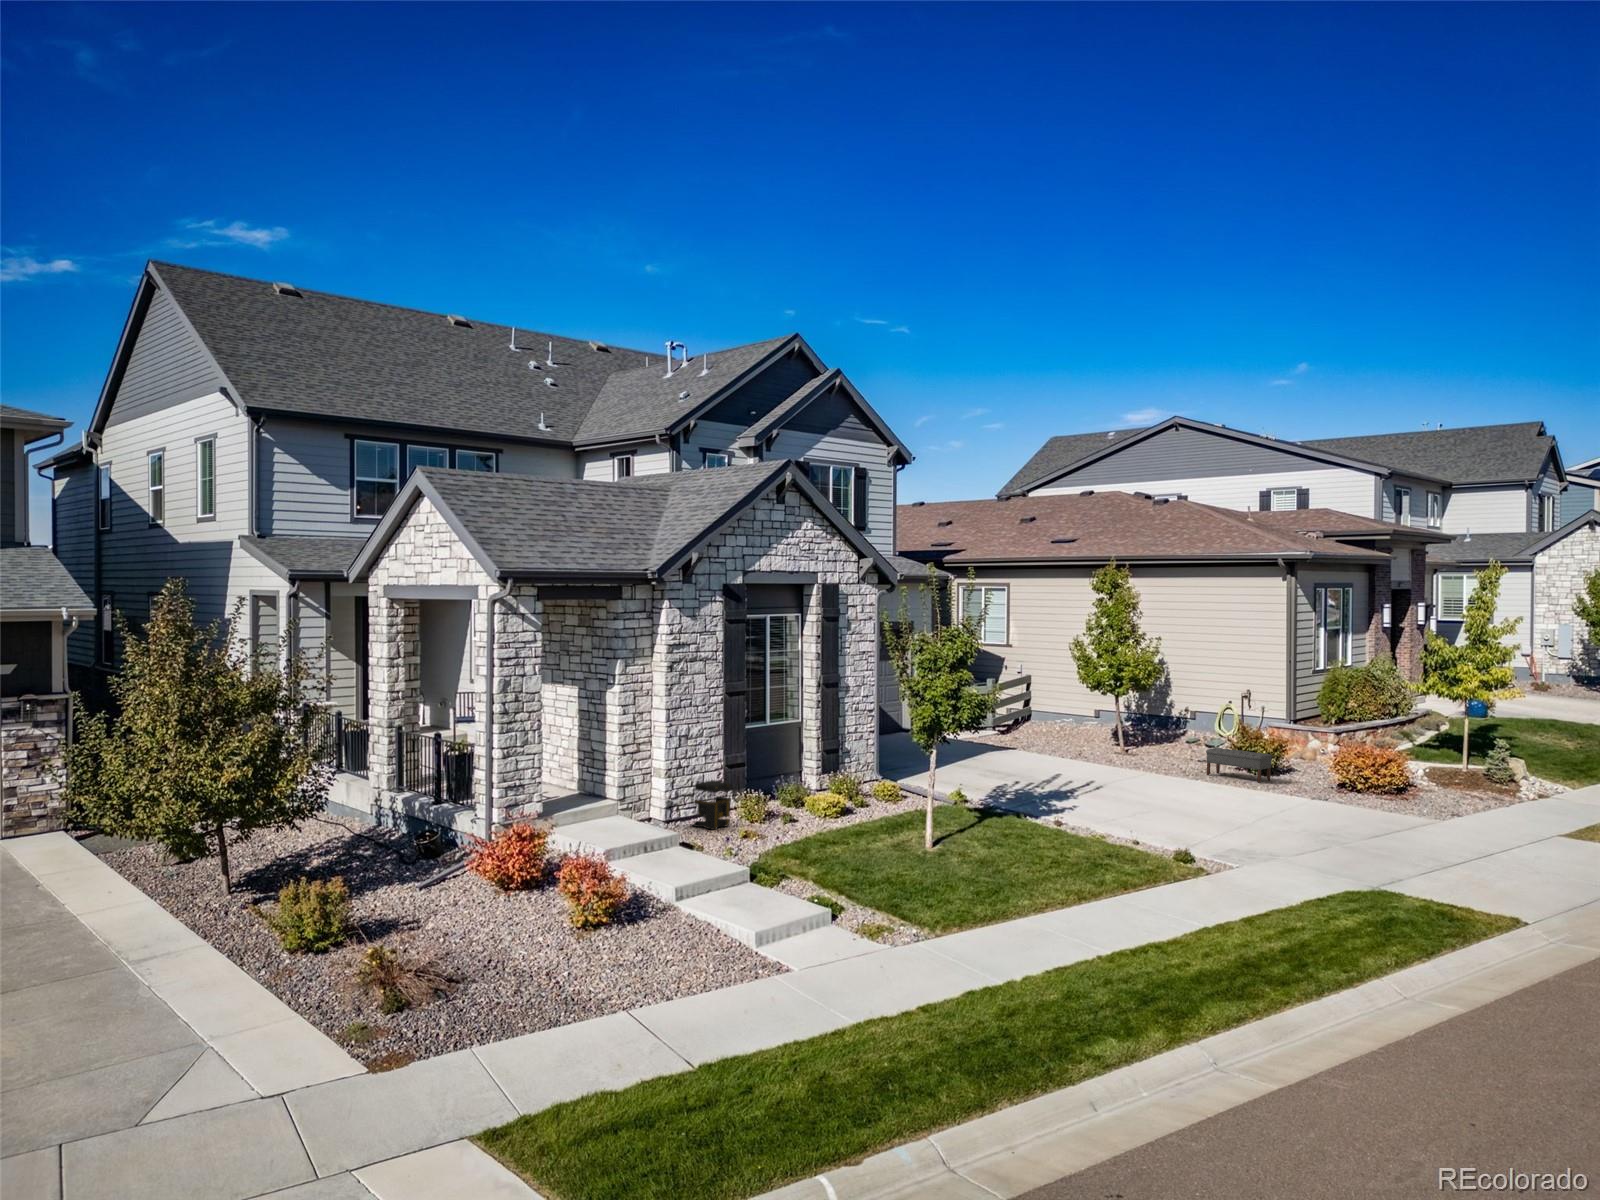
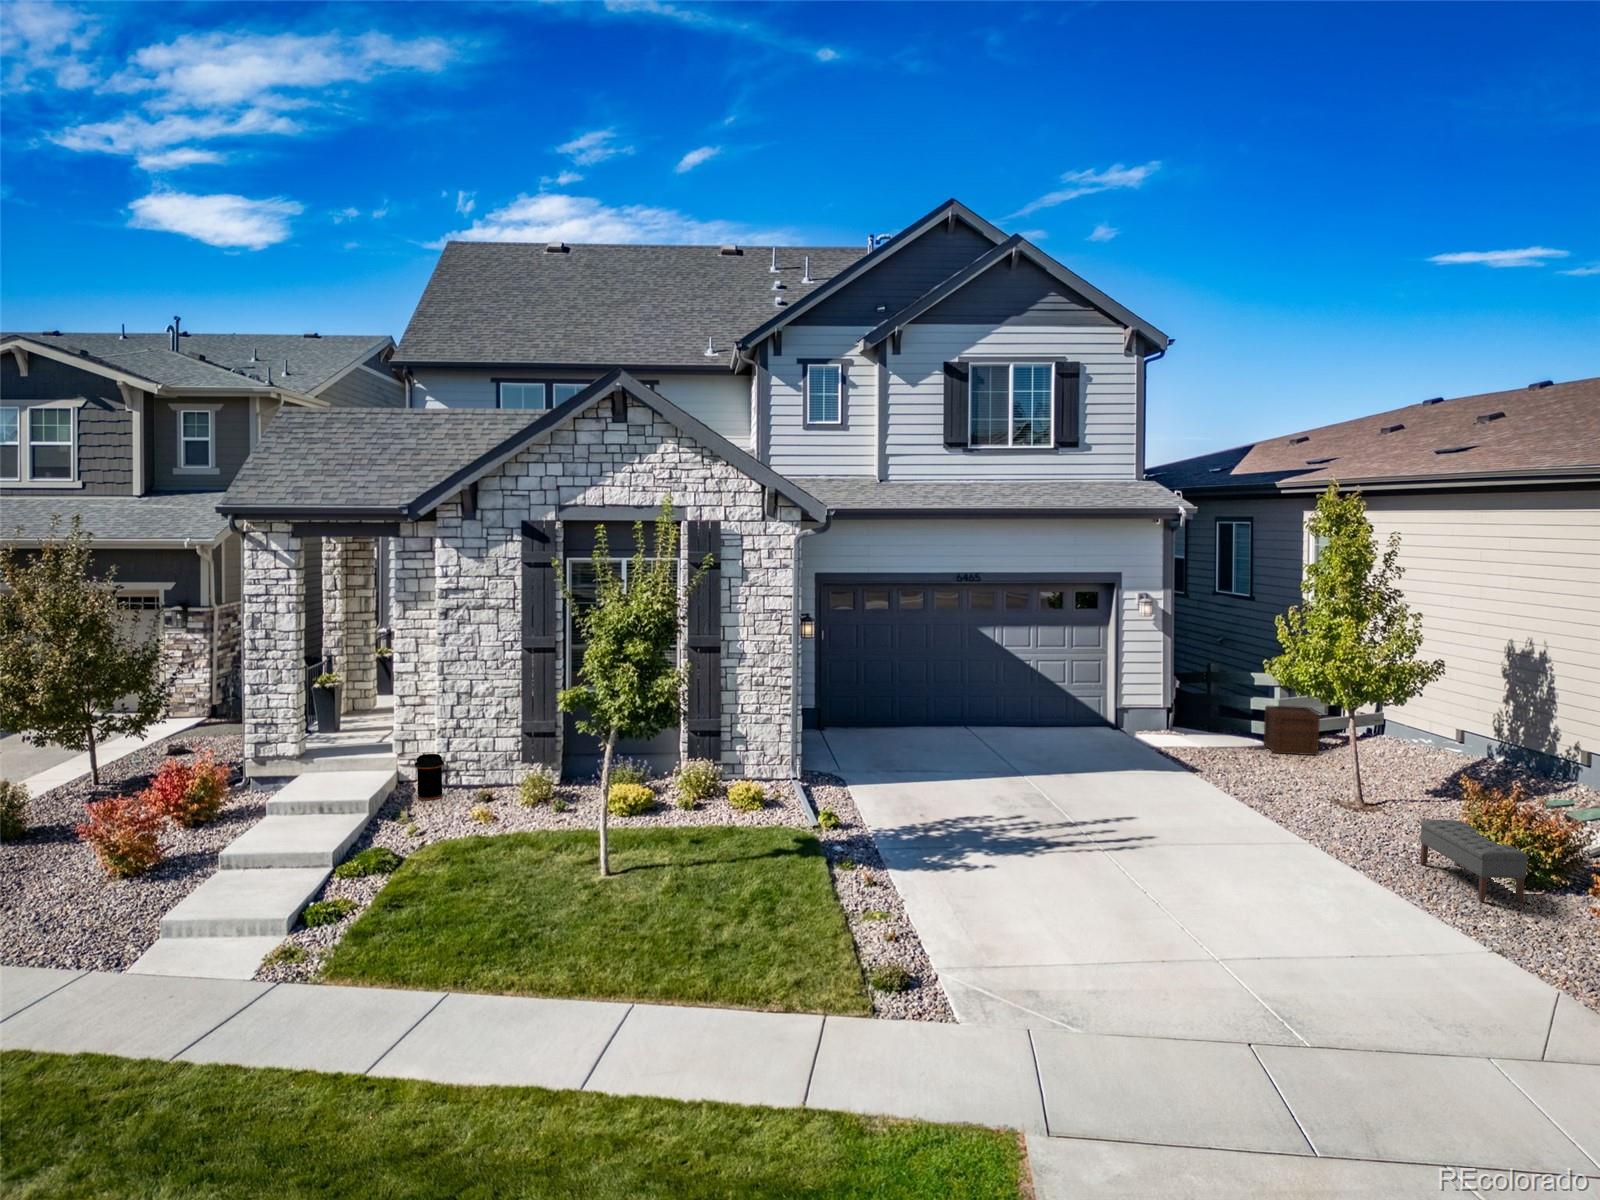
wooden crate: none [986,706,1029,740] -> present [1264,705,1320,755]
toolbox: present [692,780,731,829] -> none [460,745,501,802]
trash can: none [664,793,689,834] -> present [415,754,444,800]

